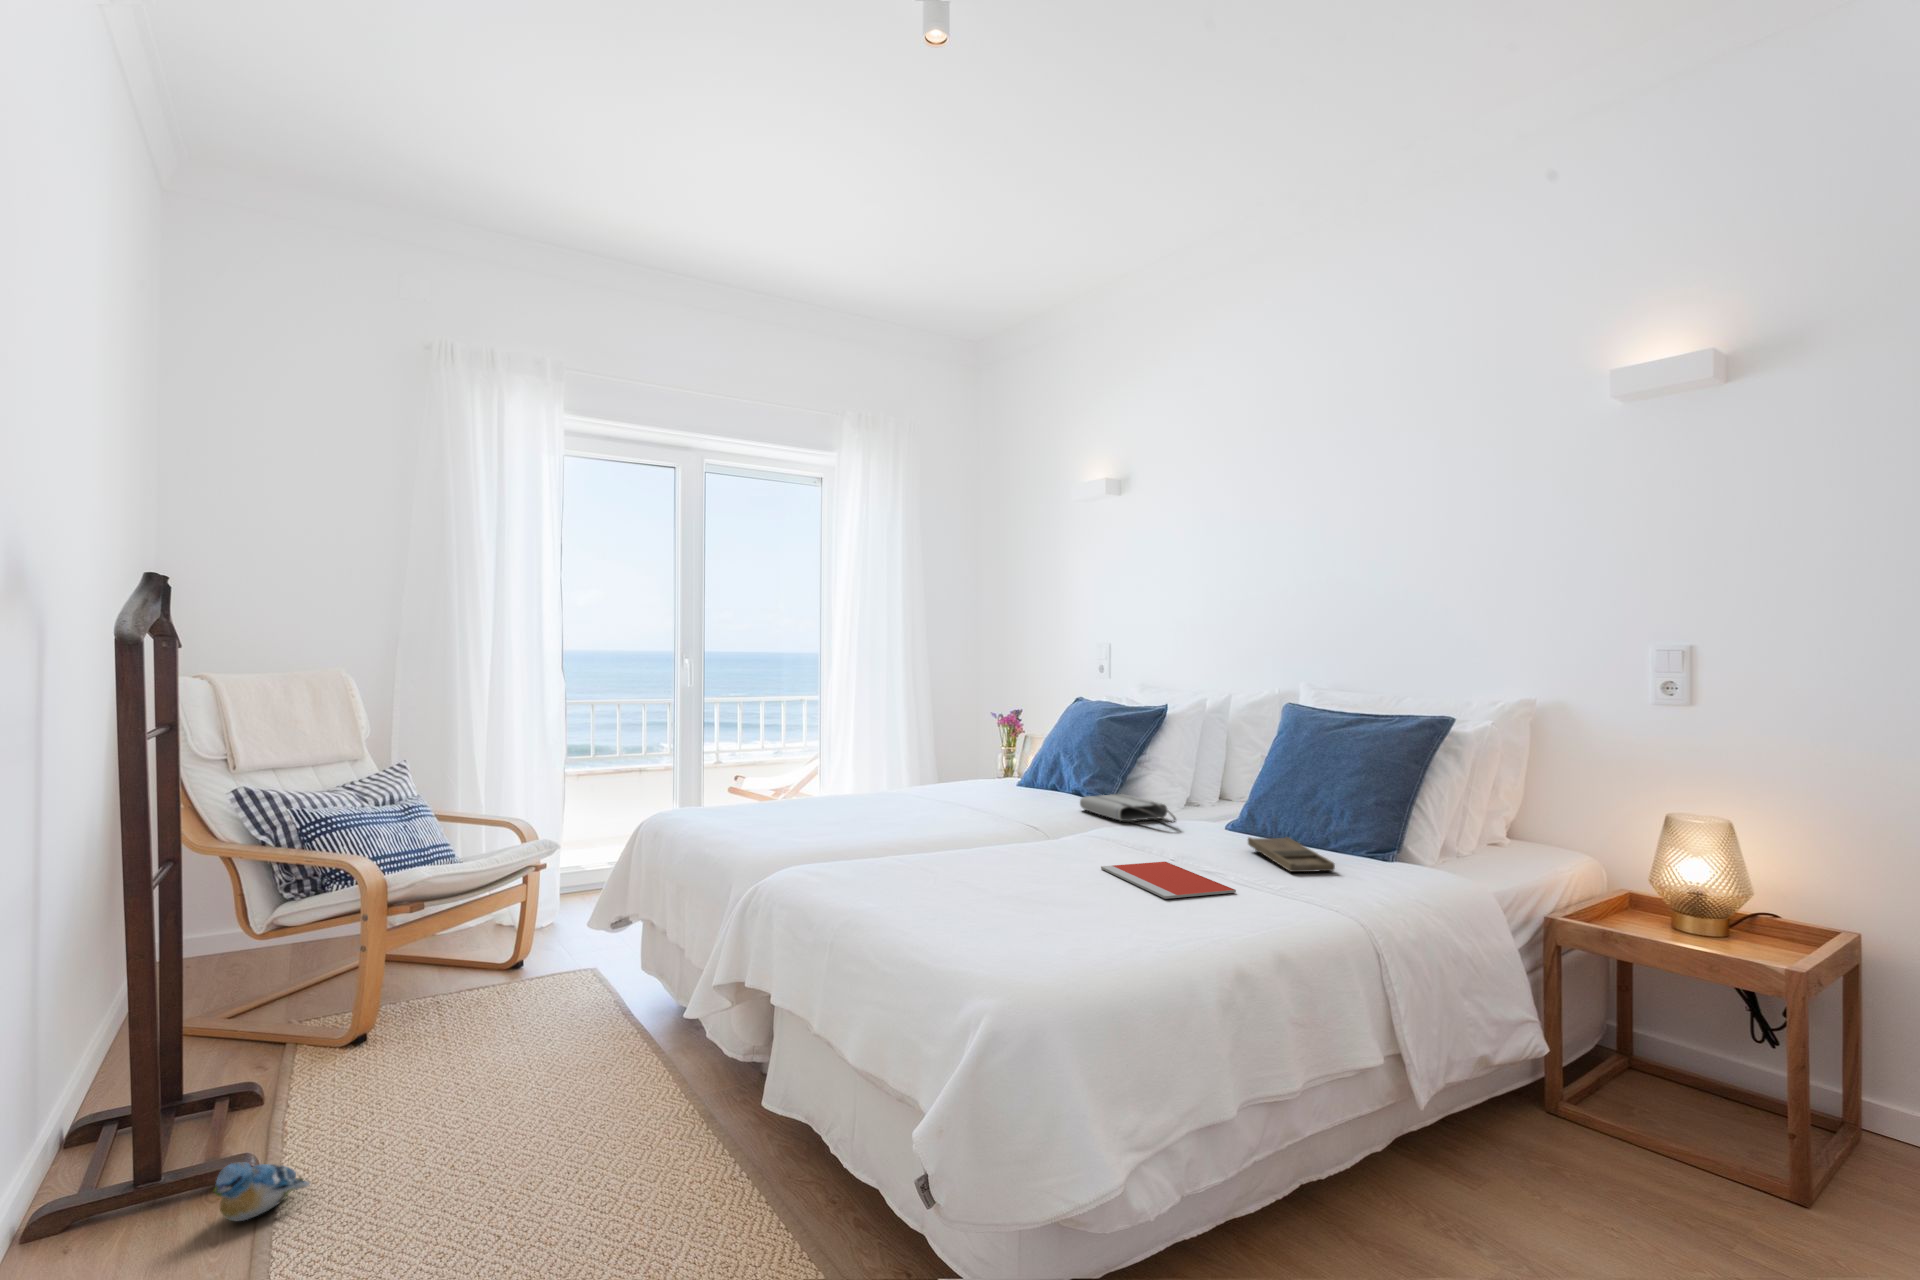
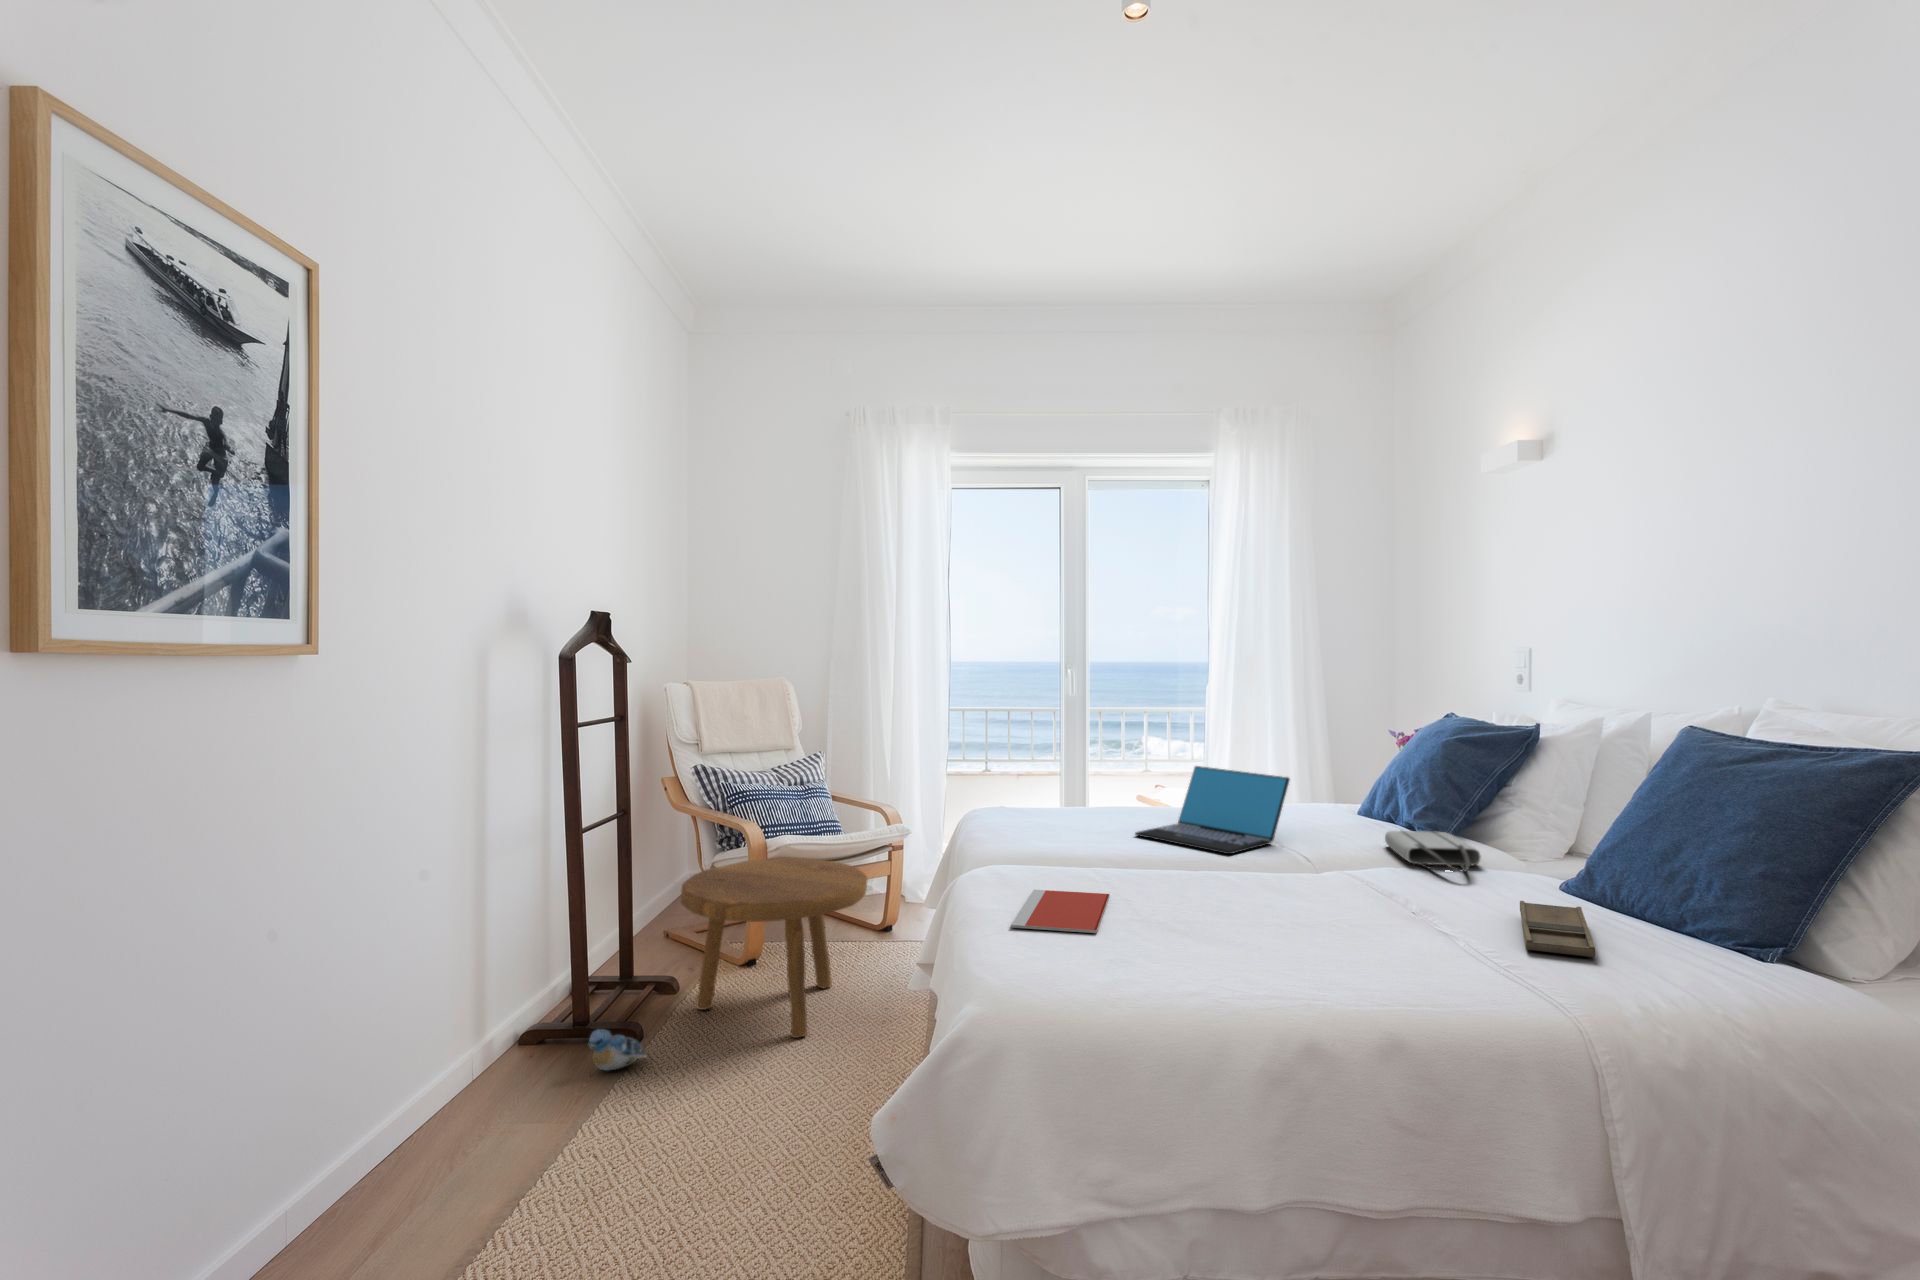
laptop: none [869,751,1004,829] -> present [1135,766,1290,854]
notebook: present [1101,862,1236,899] -> present [1011,890,1110,933]
footstool: none [309,890,571,1111] -> present [681,857,868,1038]

